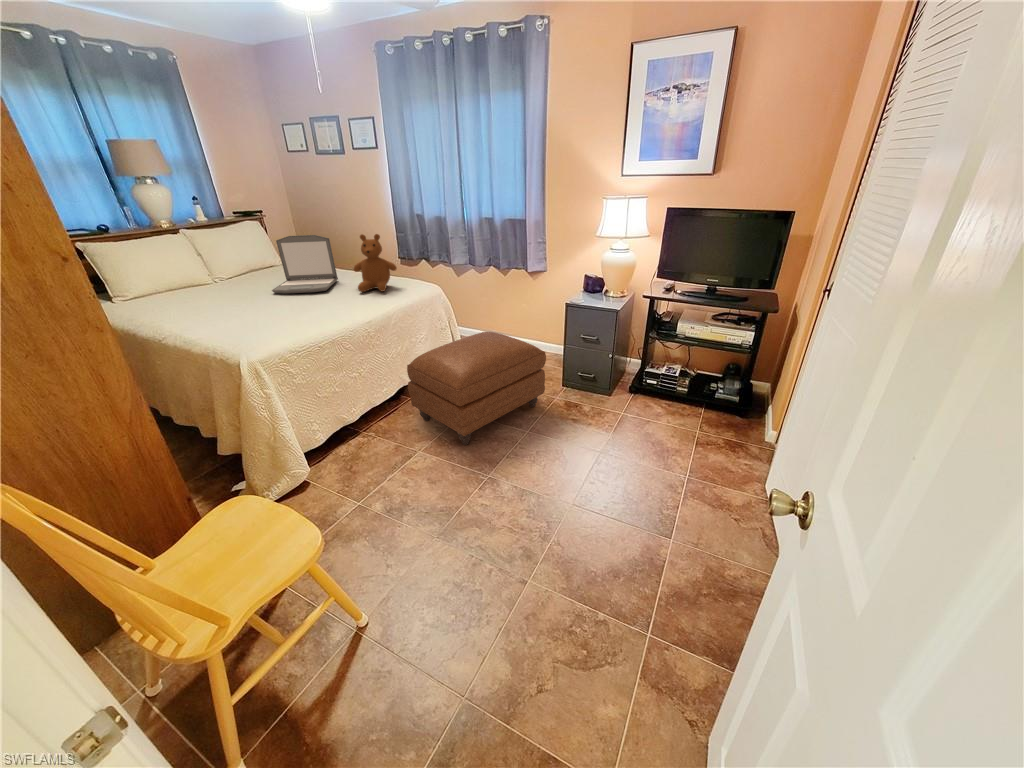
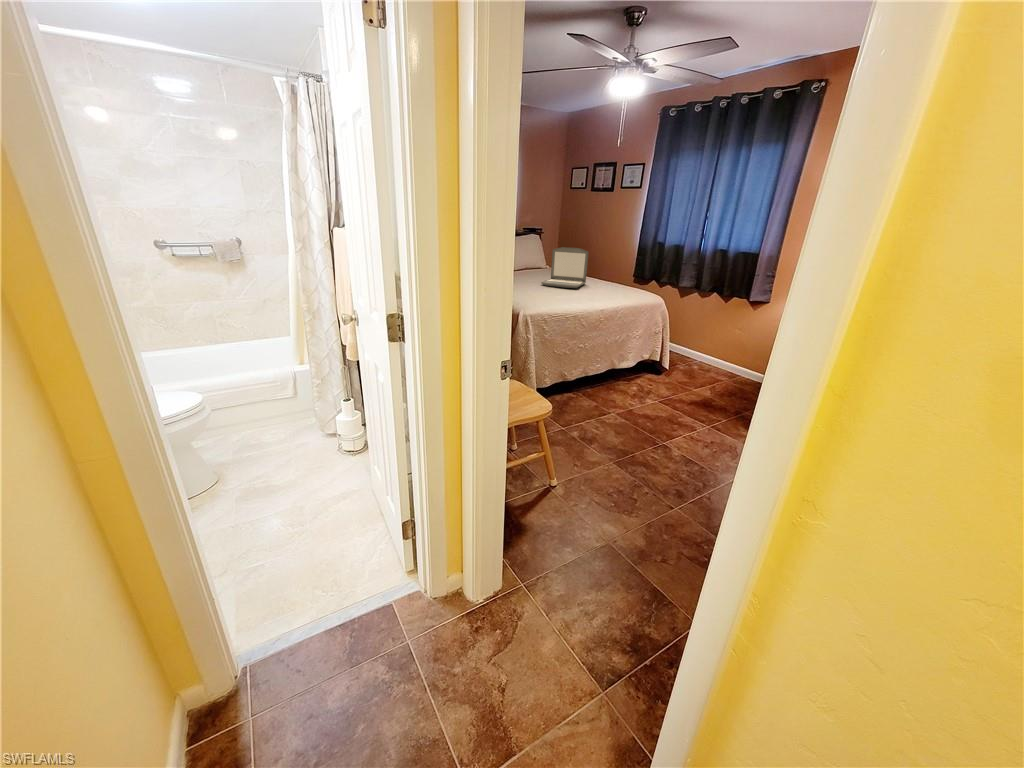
teddy bear: present [354,234,397,292] -> none [599,250,633,295]
ottoman: present [407,332,546,445] -> none [616,340,745,420]

